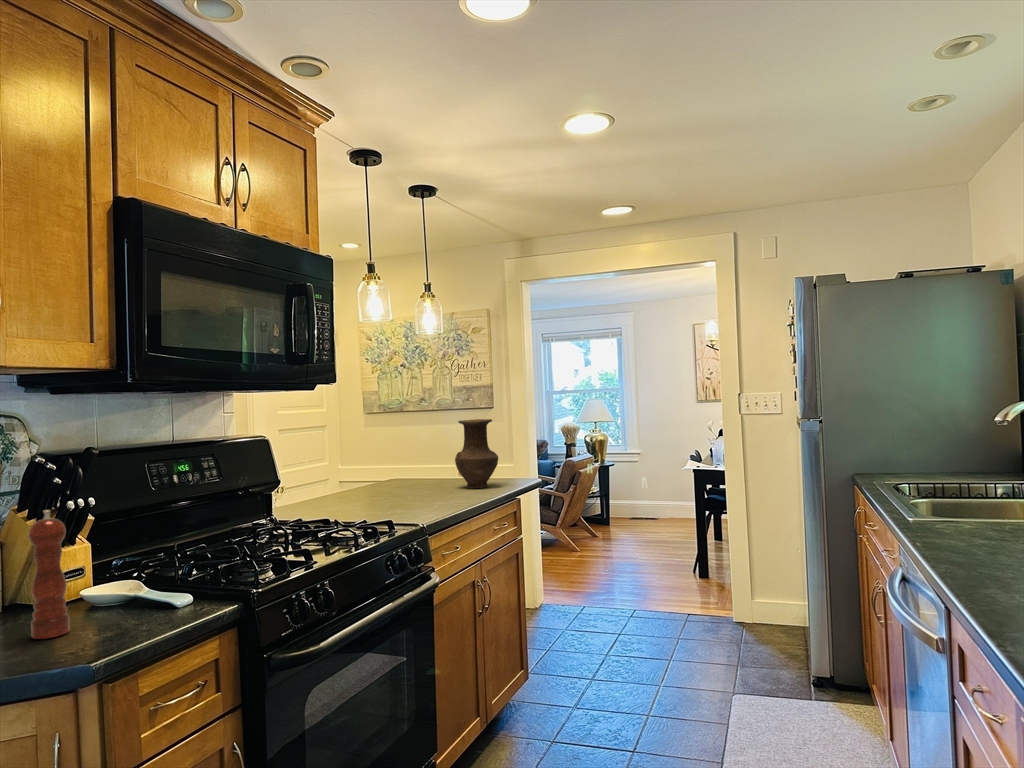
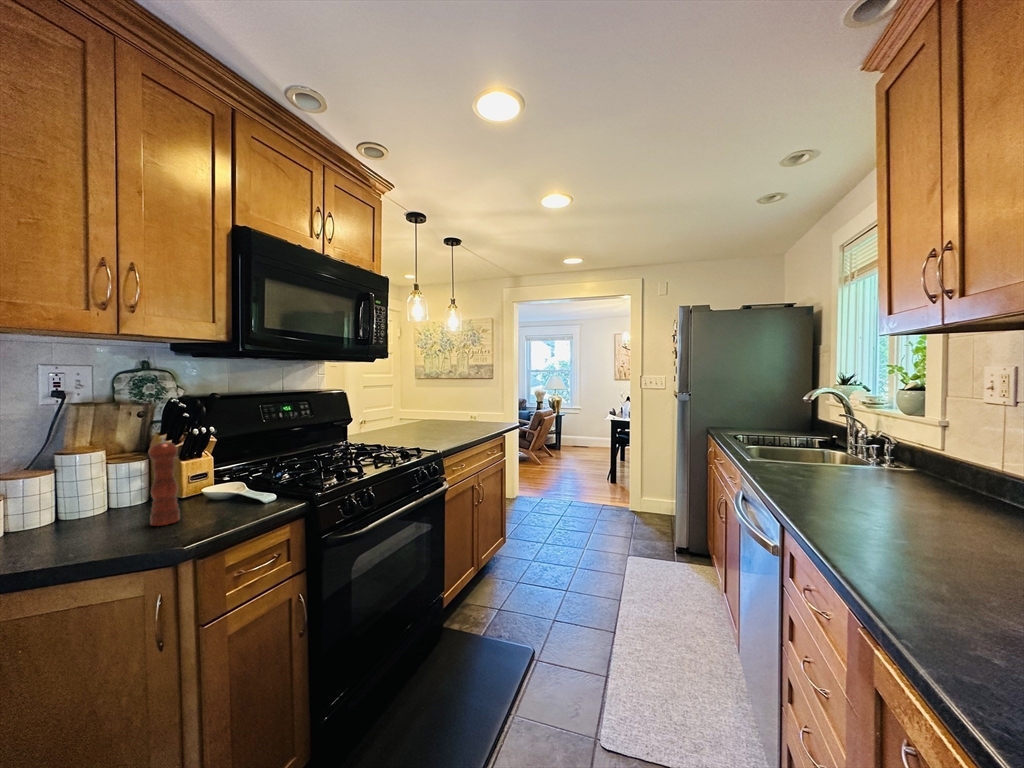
vase: present [455,419,498,488] -> none [467,385,494,427]

